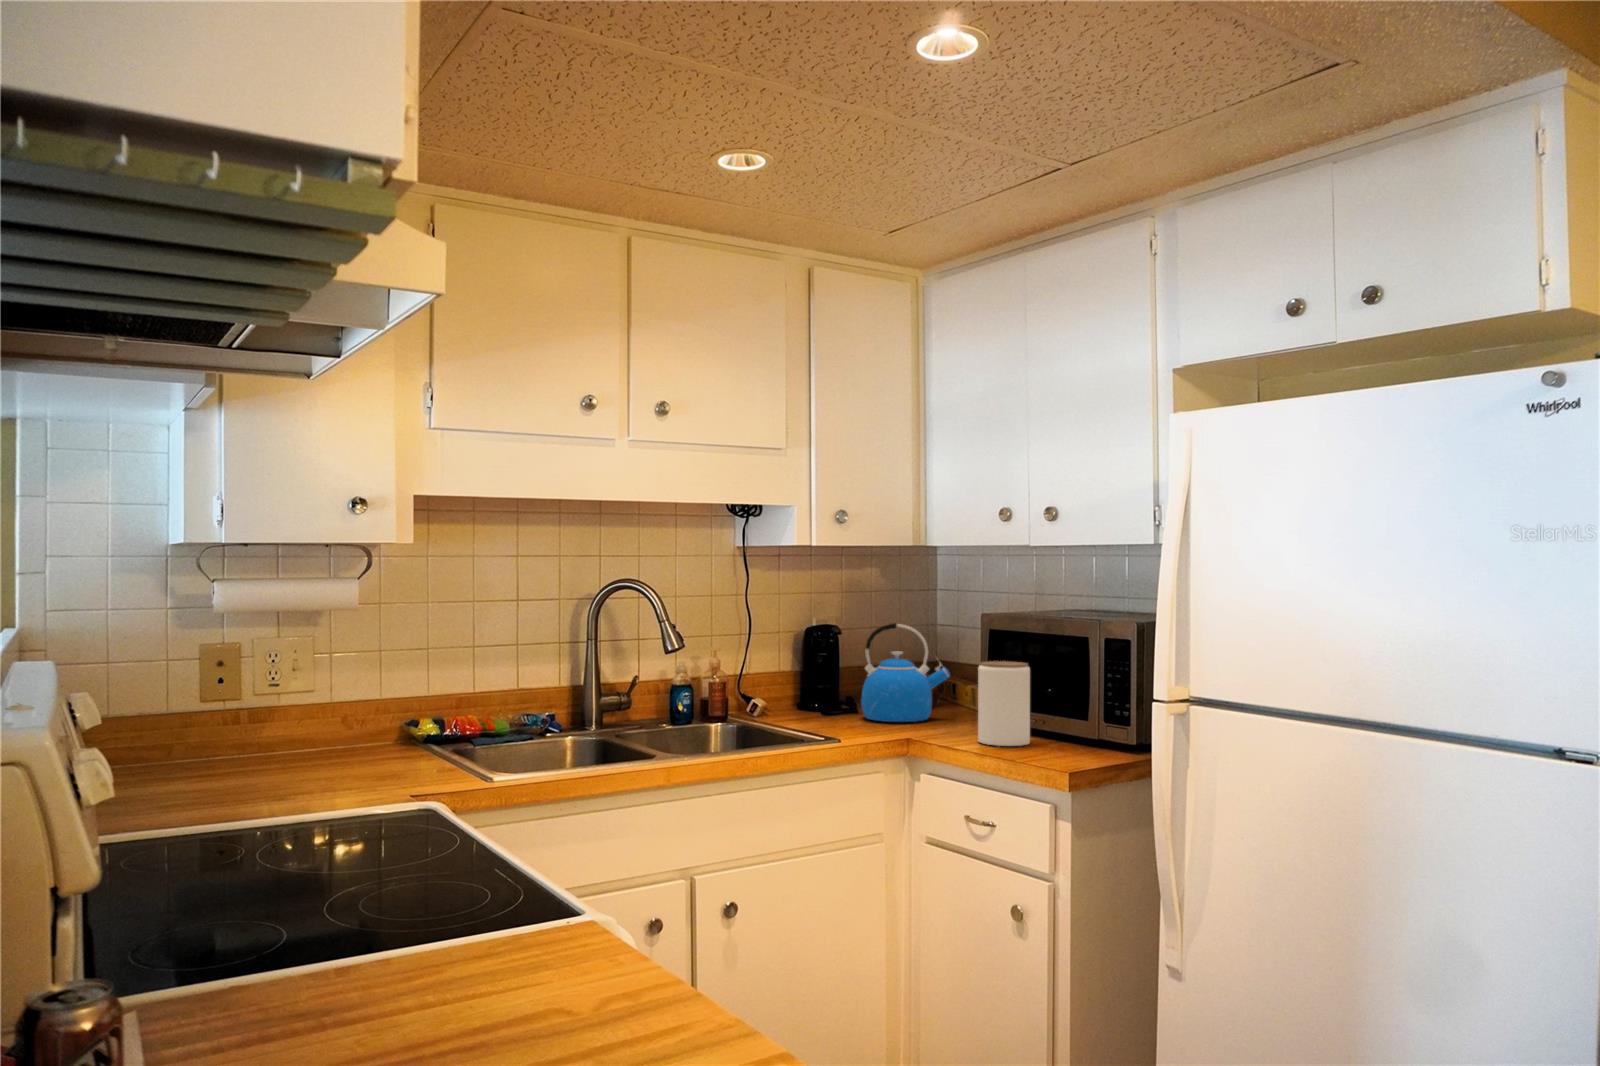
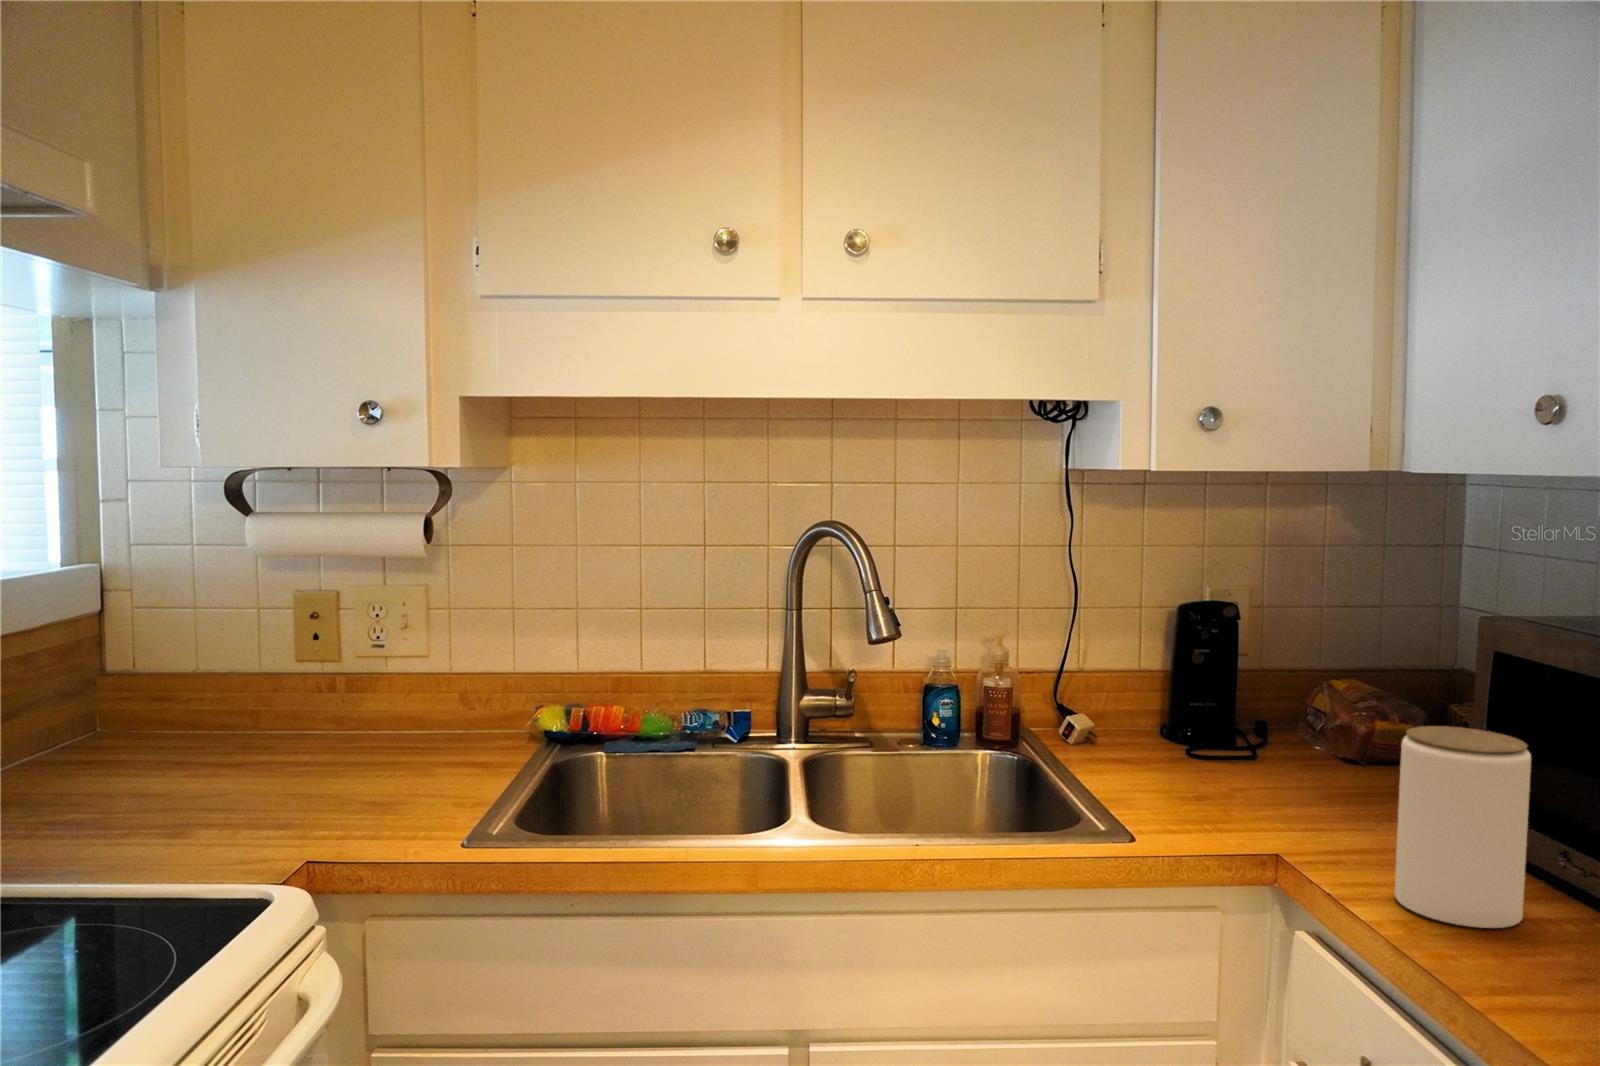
kettle: present [861,623,950,722] -> none [1233,613,1413,802]

